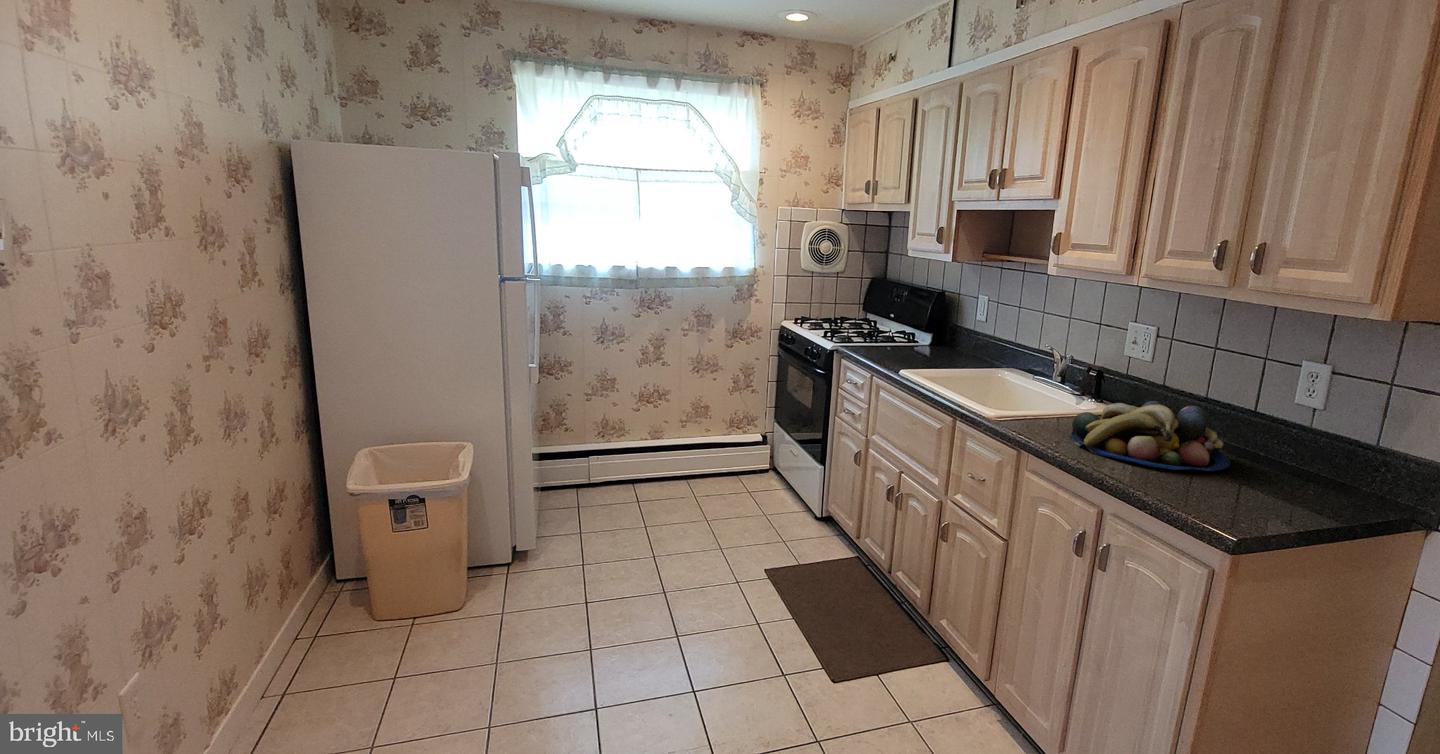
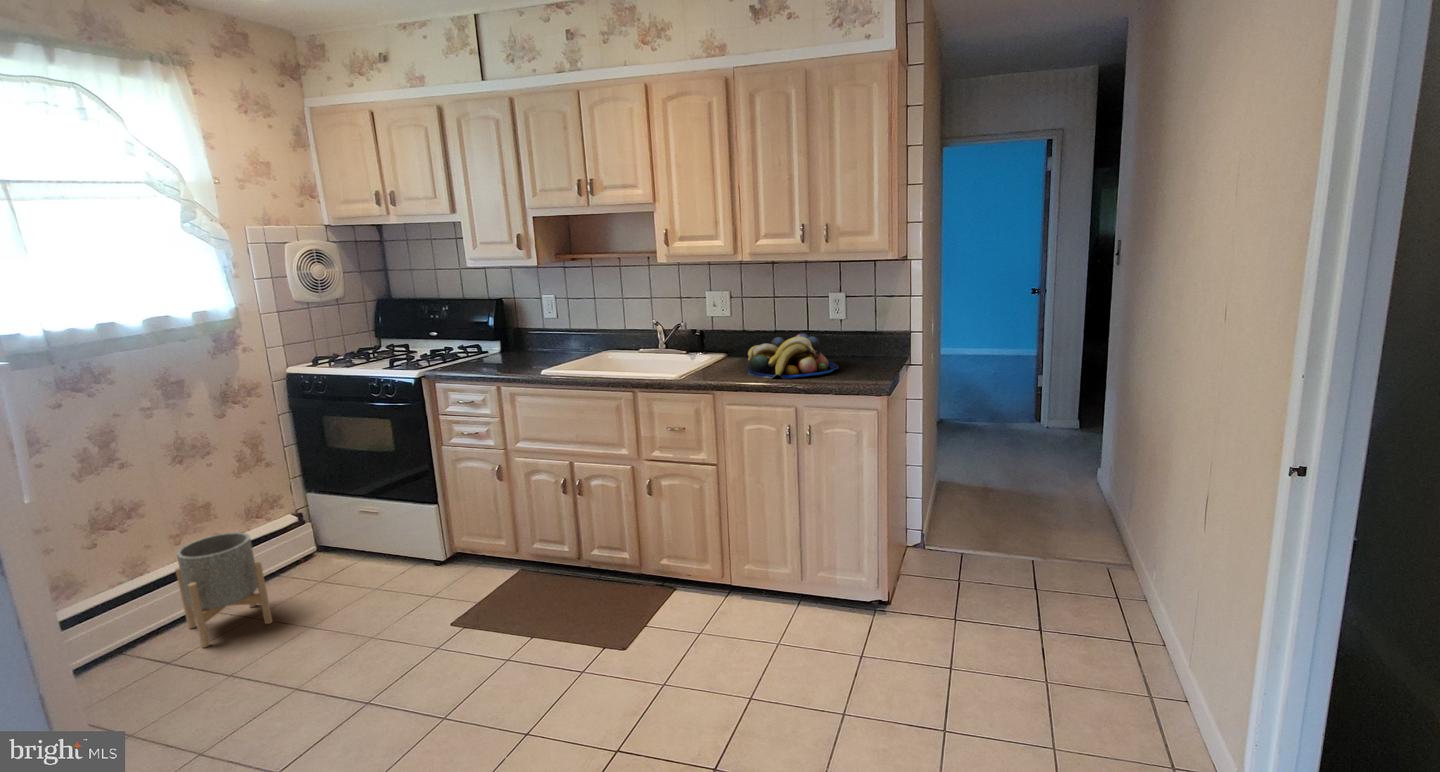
planter: none [651,422,705,497] -> present [176,532,272,648]

